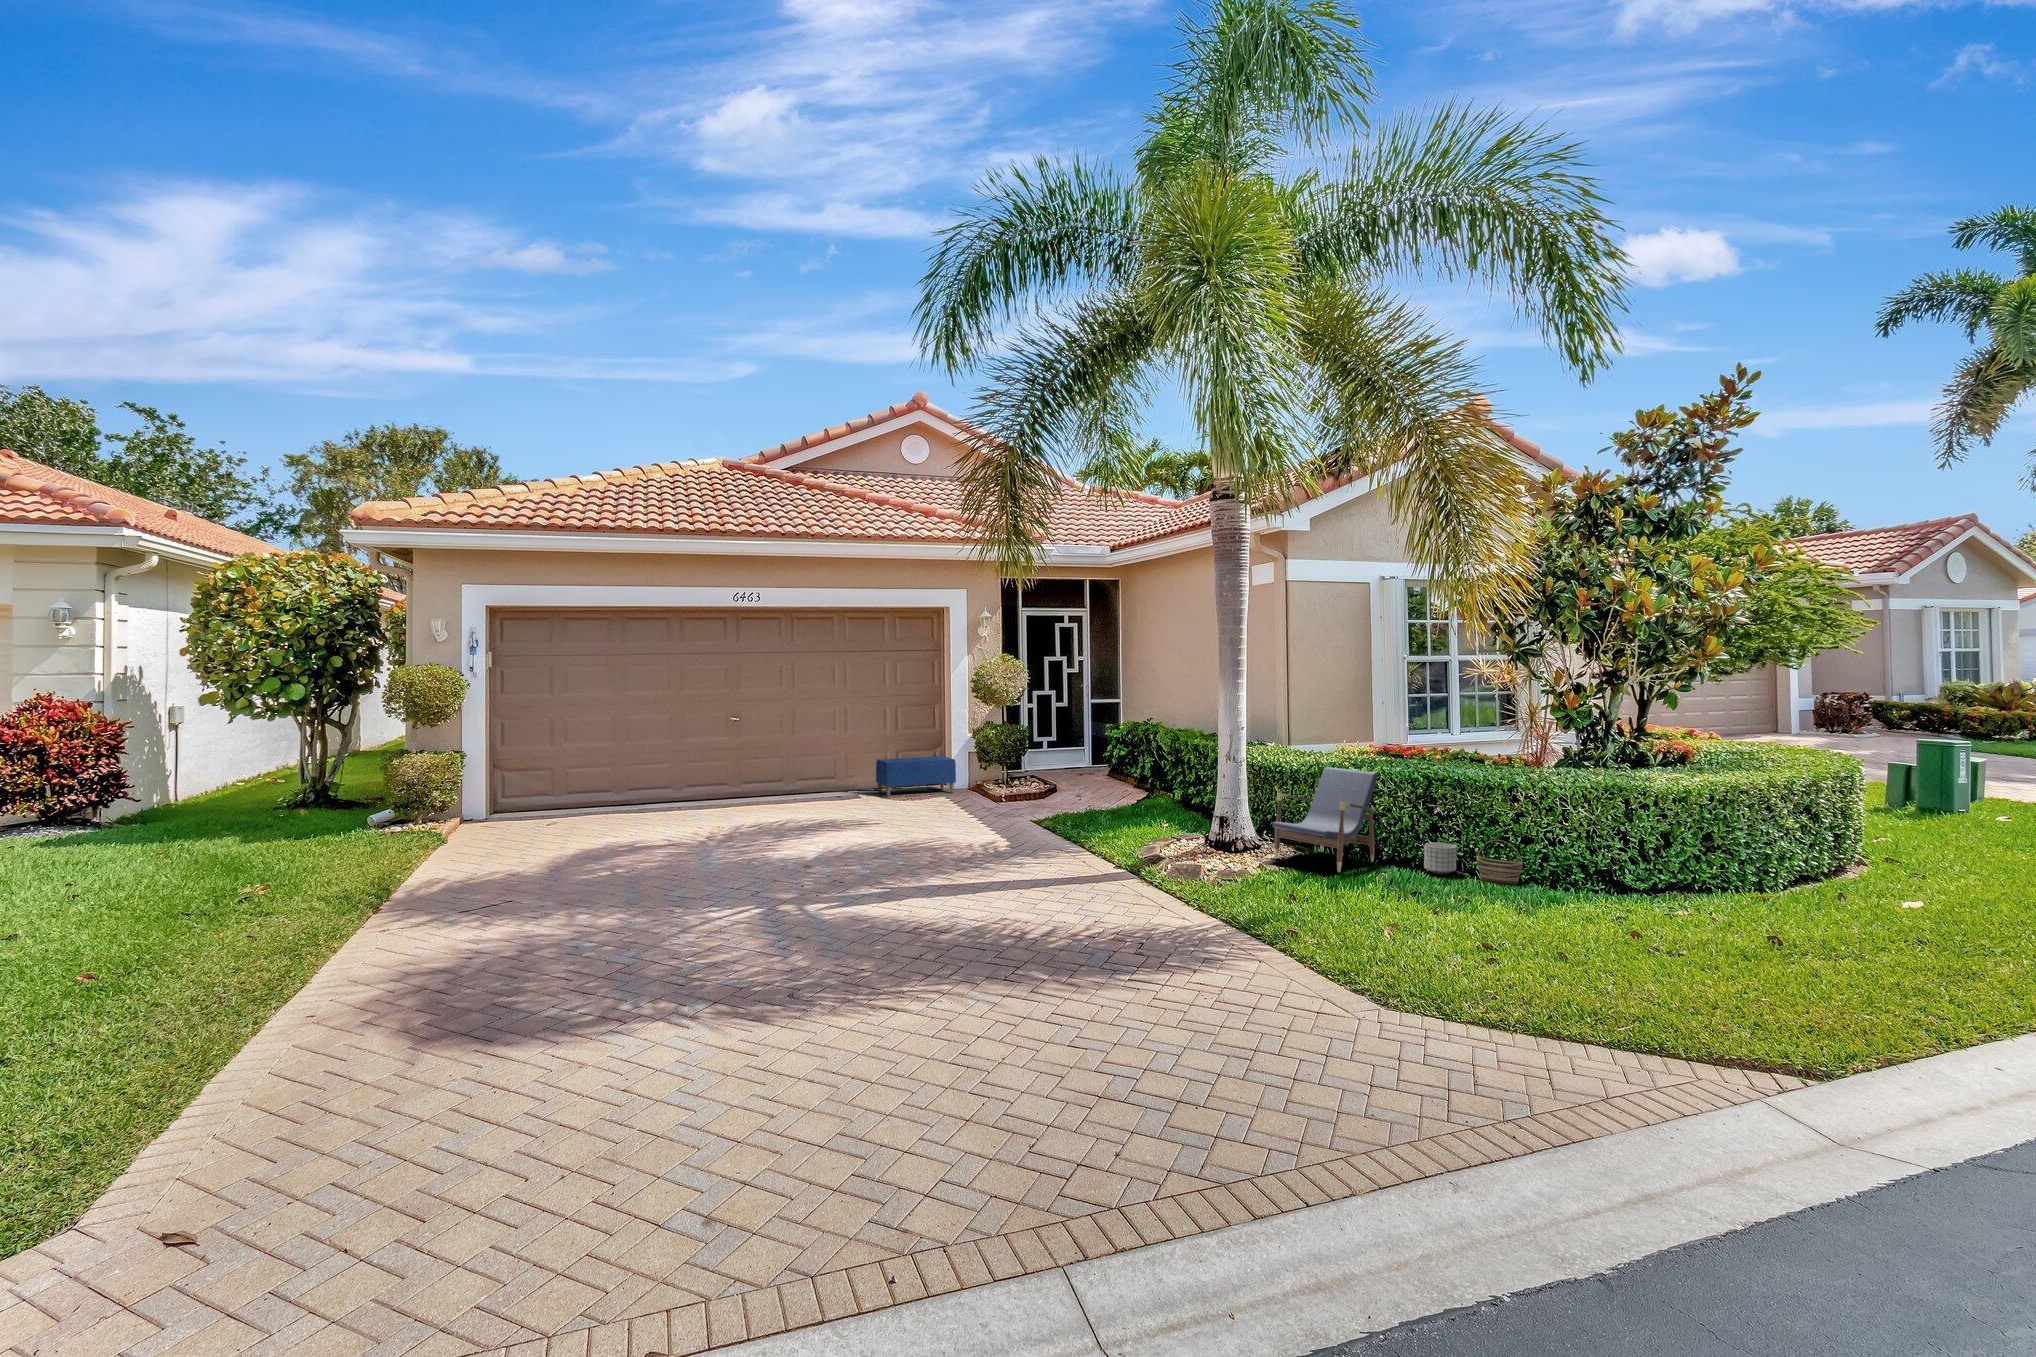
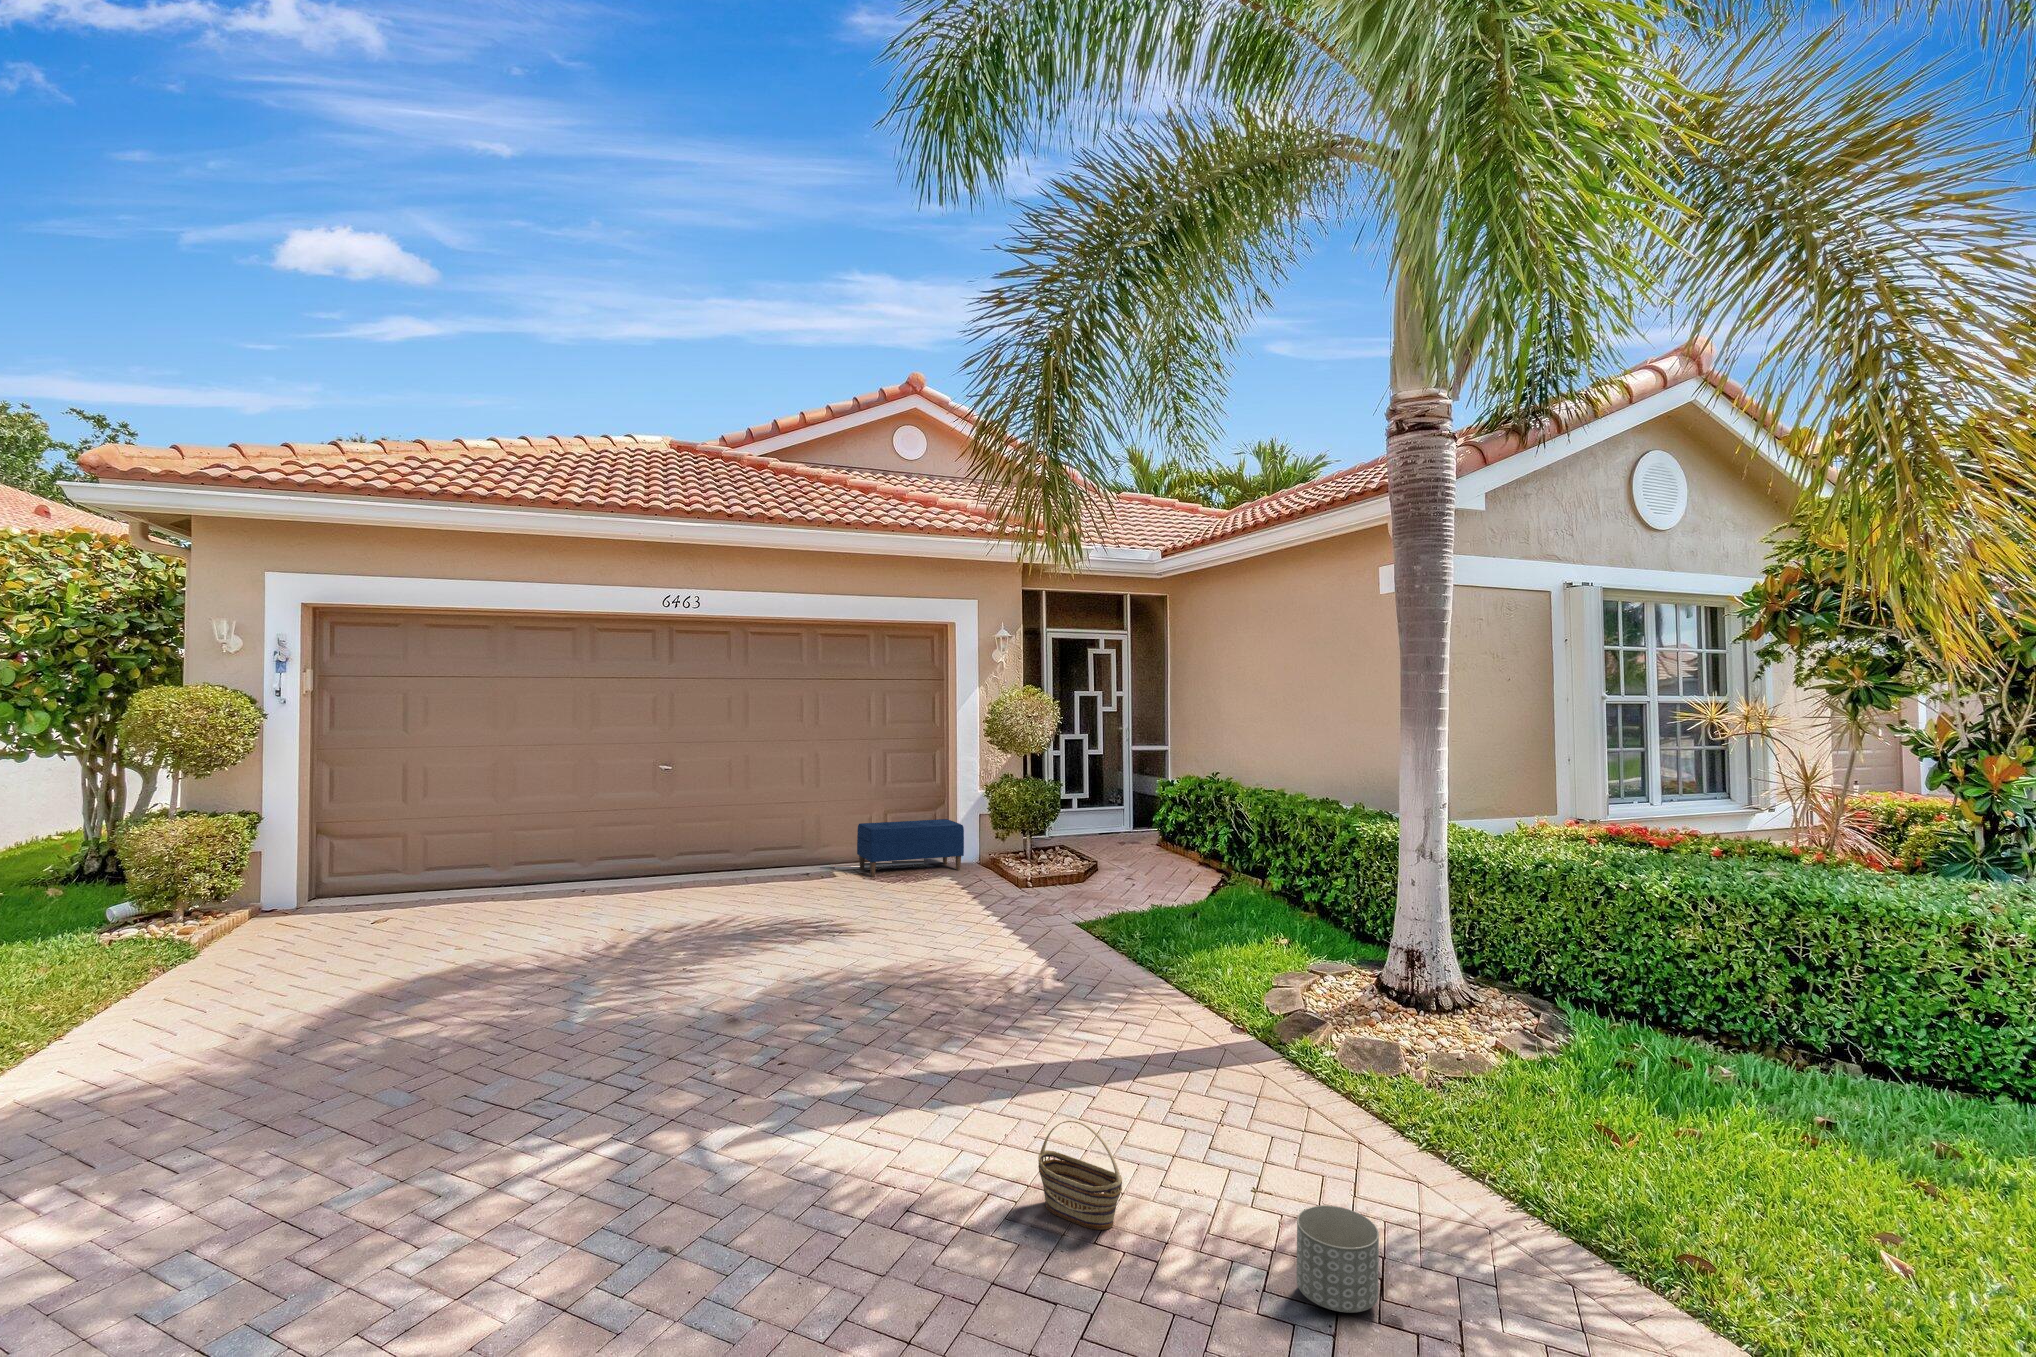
lounge chair: present [1272,767,1378,872] -> none [1503,869,1679,1064]
planter: present [1424,842,1456,875] -> present [1296,1205,1379,1313]
basket: present [1477,842,1523,884] -> present [1038,1121,1122,1230]

